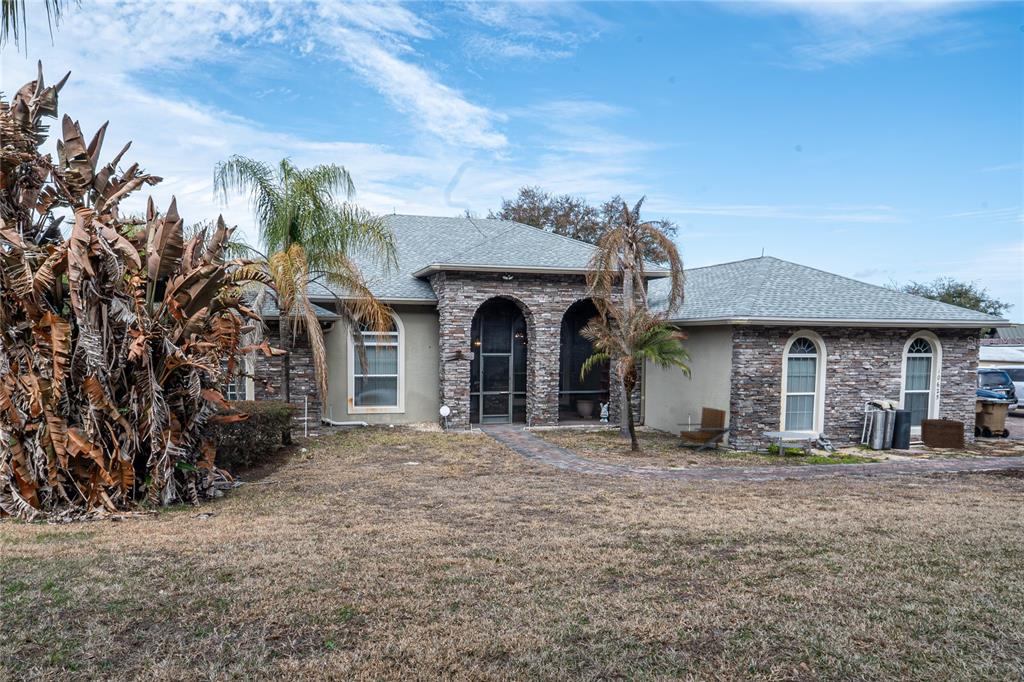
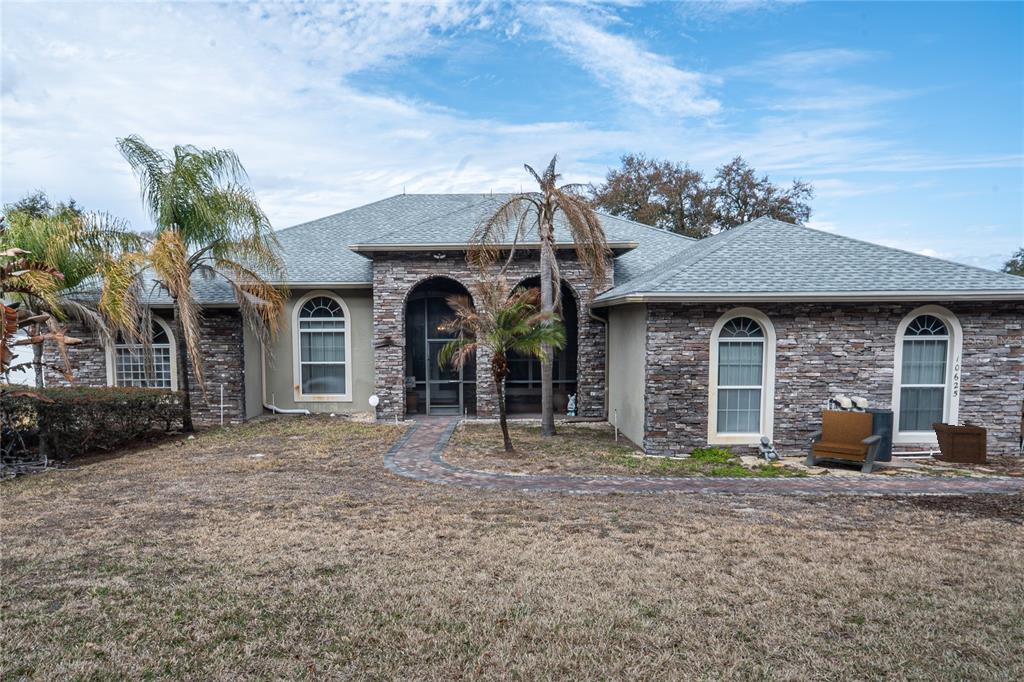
lounge chair: present [677,407,731,452] -> present [804,410,882,474]
round table: present [763,432,815,457] -> none [672,433,735,466]

